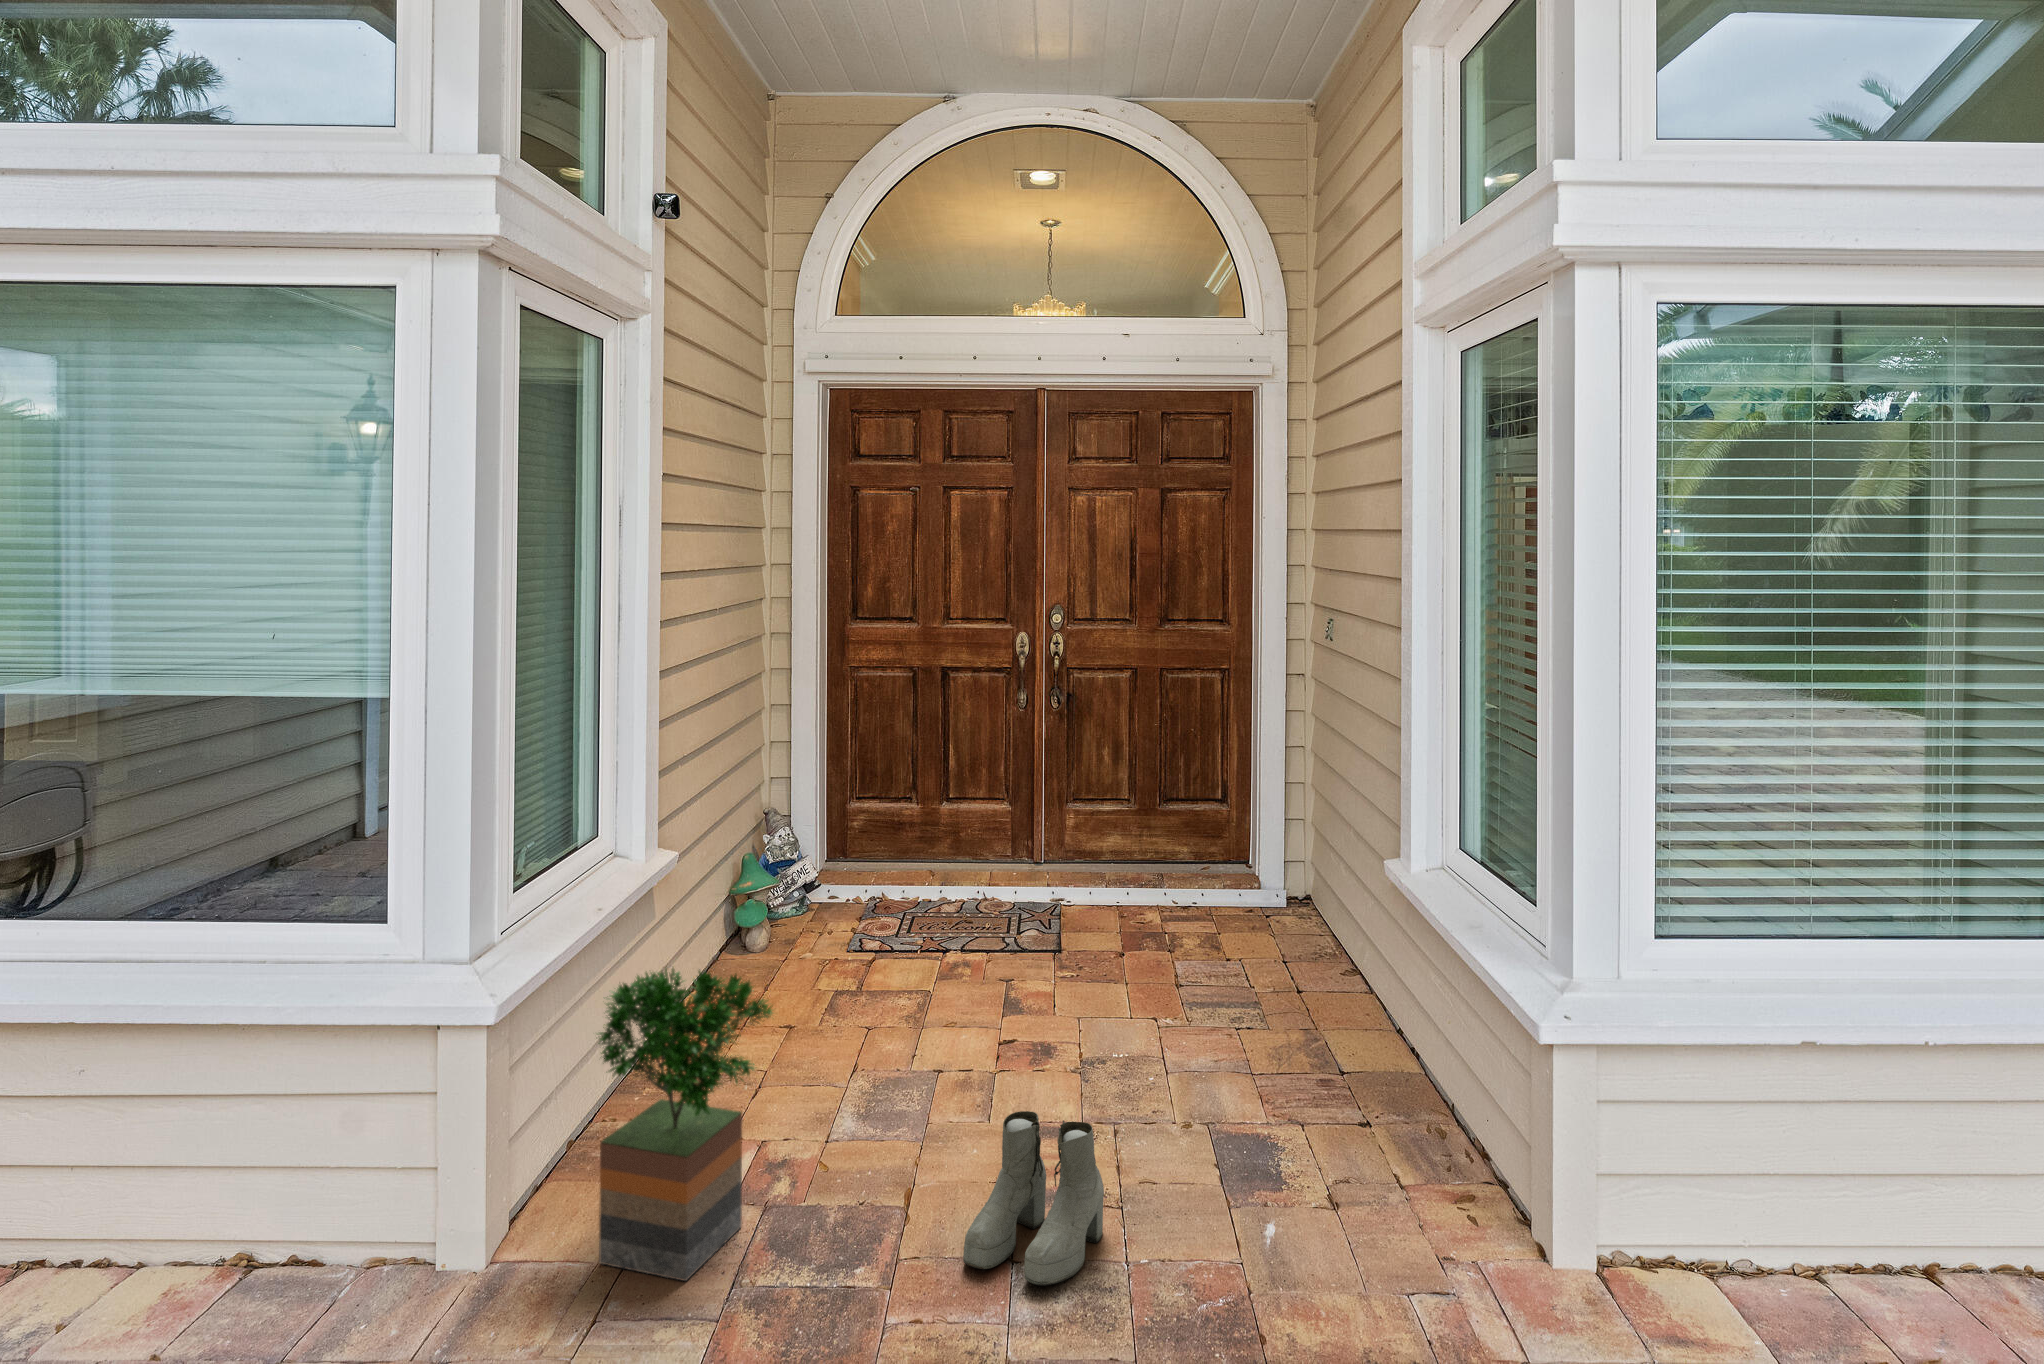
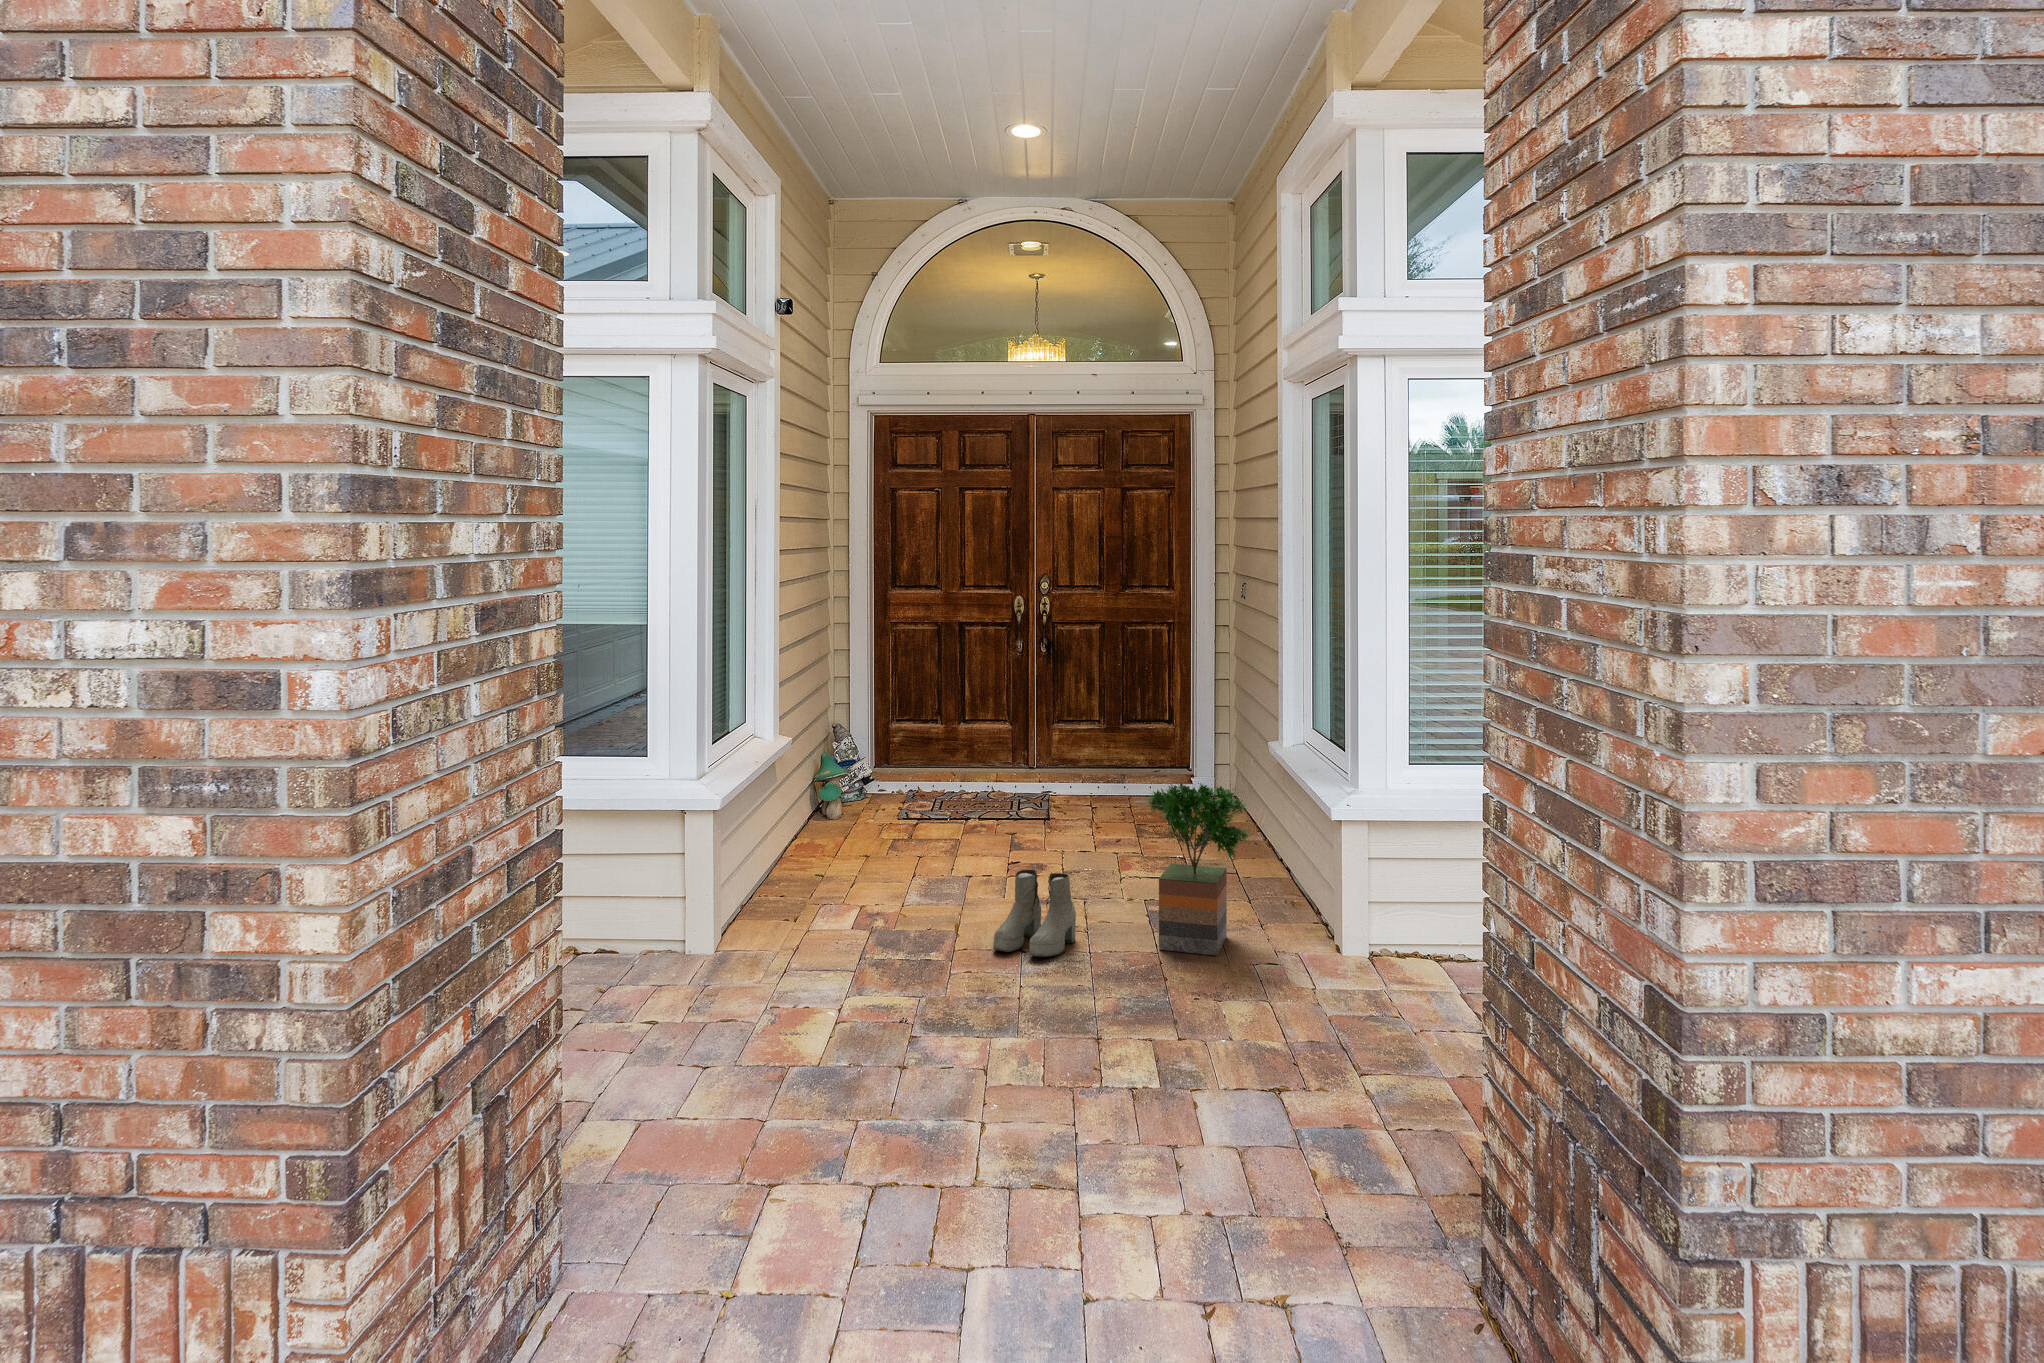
potted tree: present [598,968,772,1281] -> present [1147,783,1249,956]

